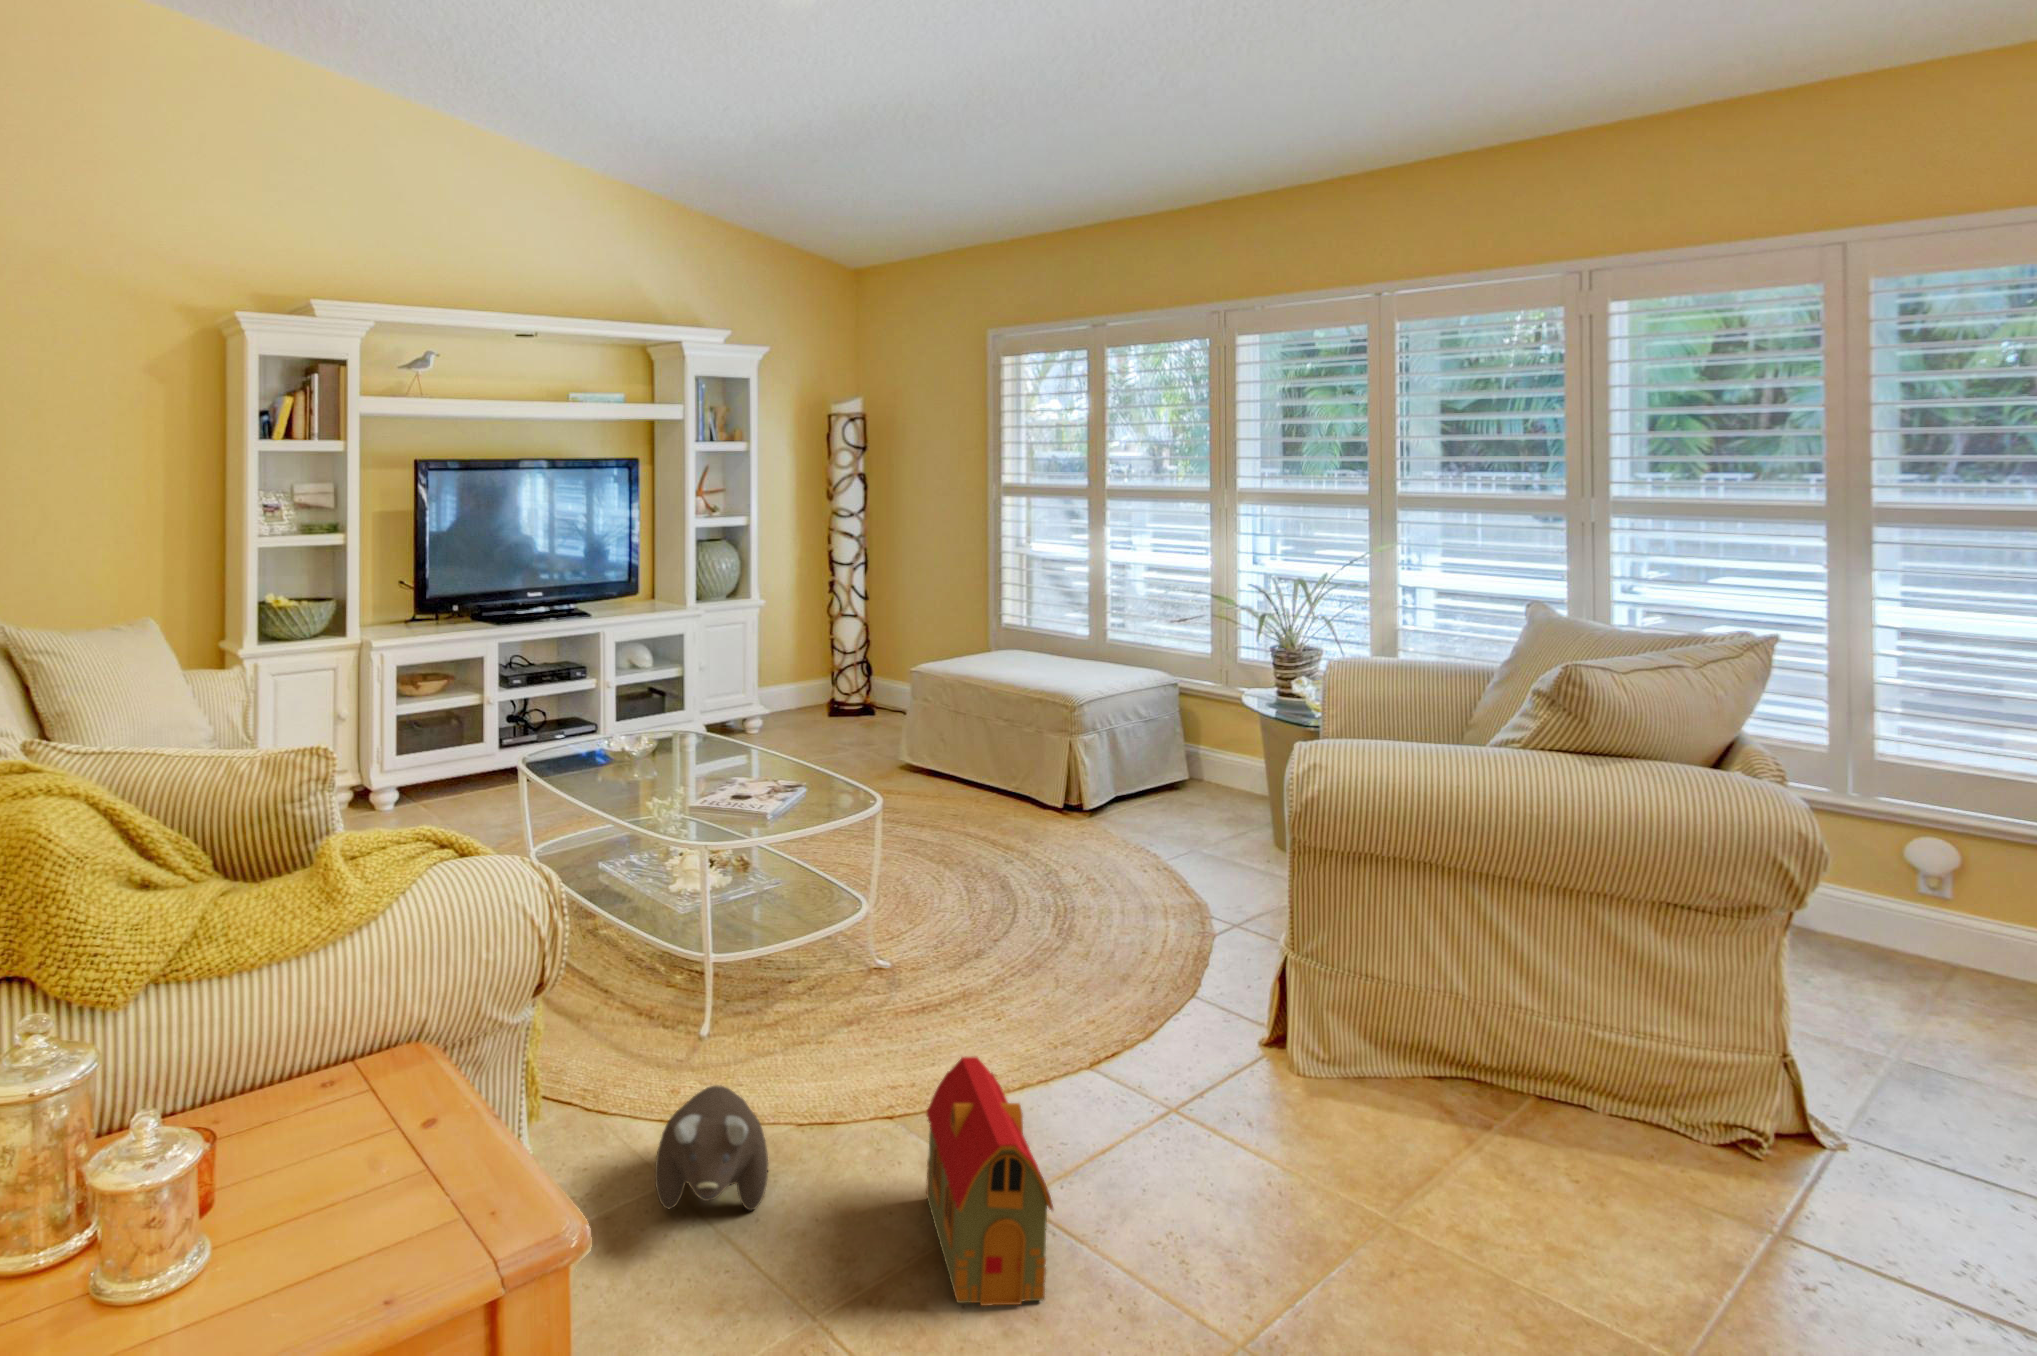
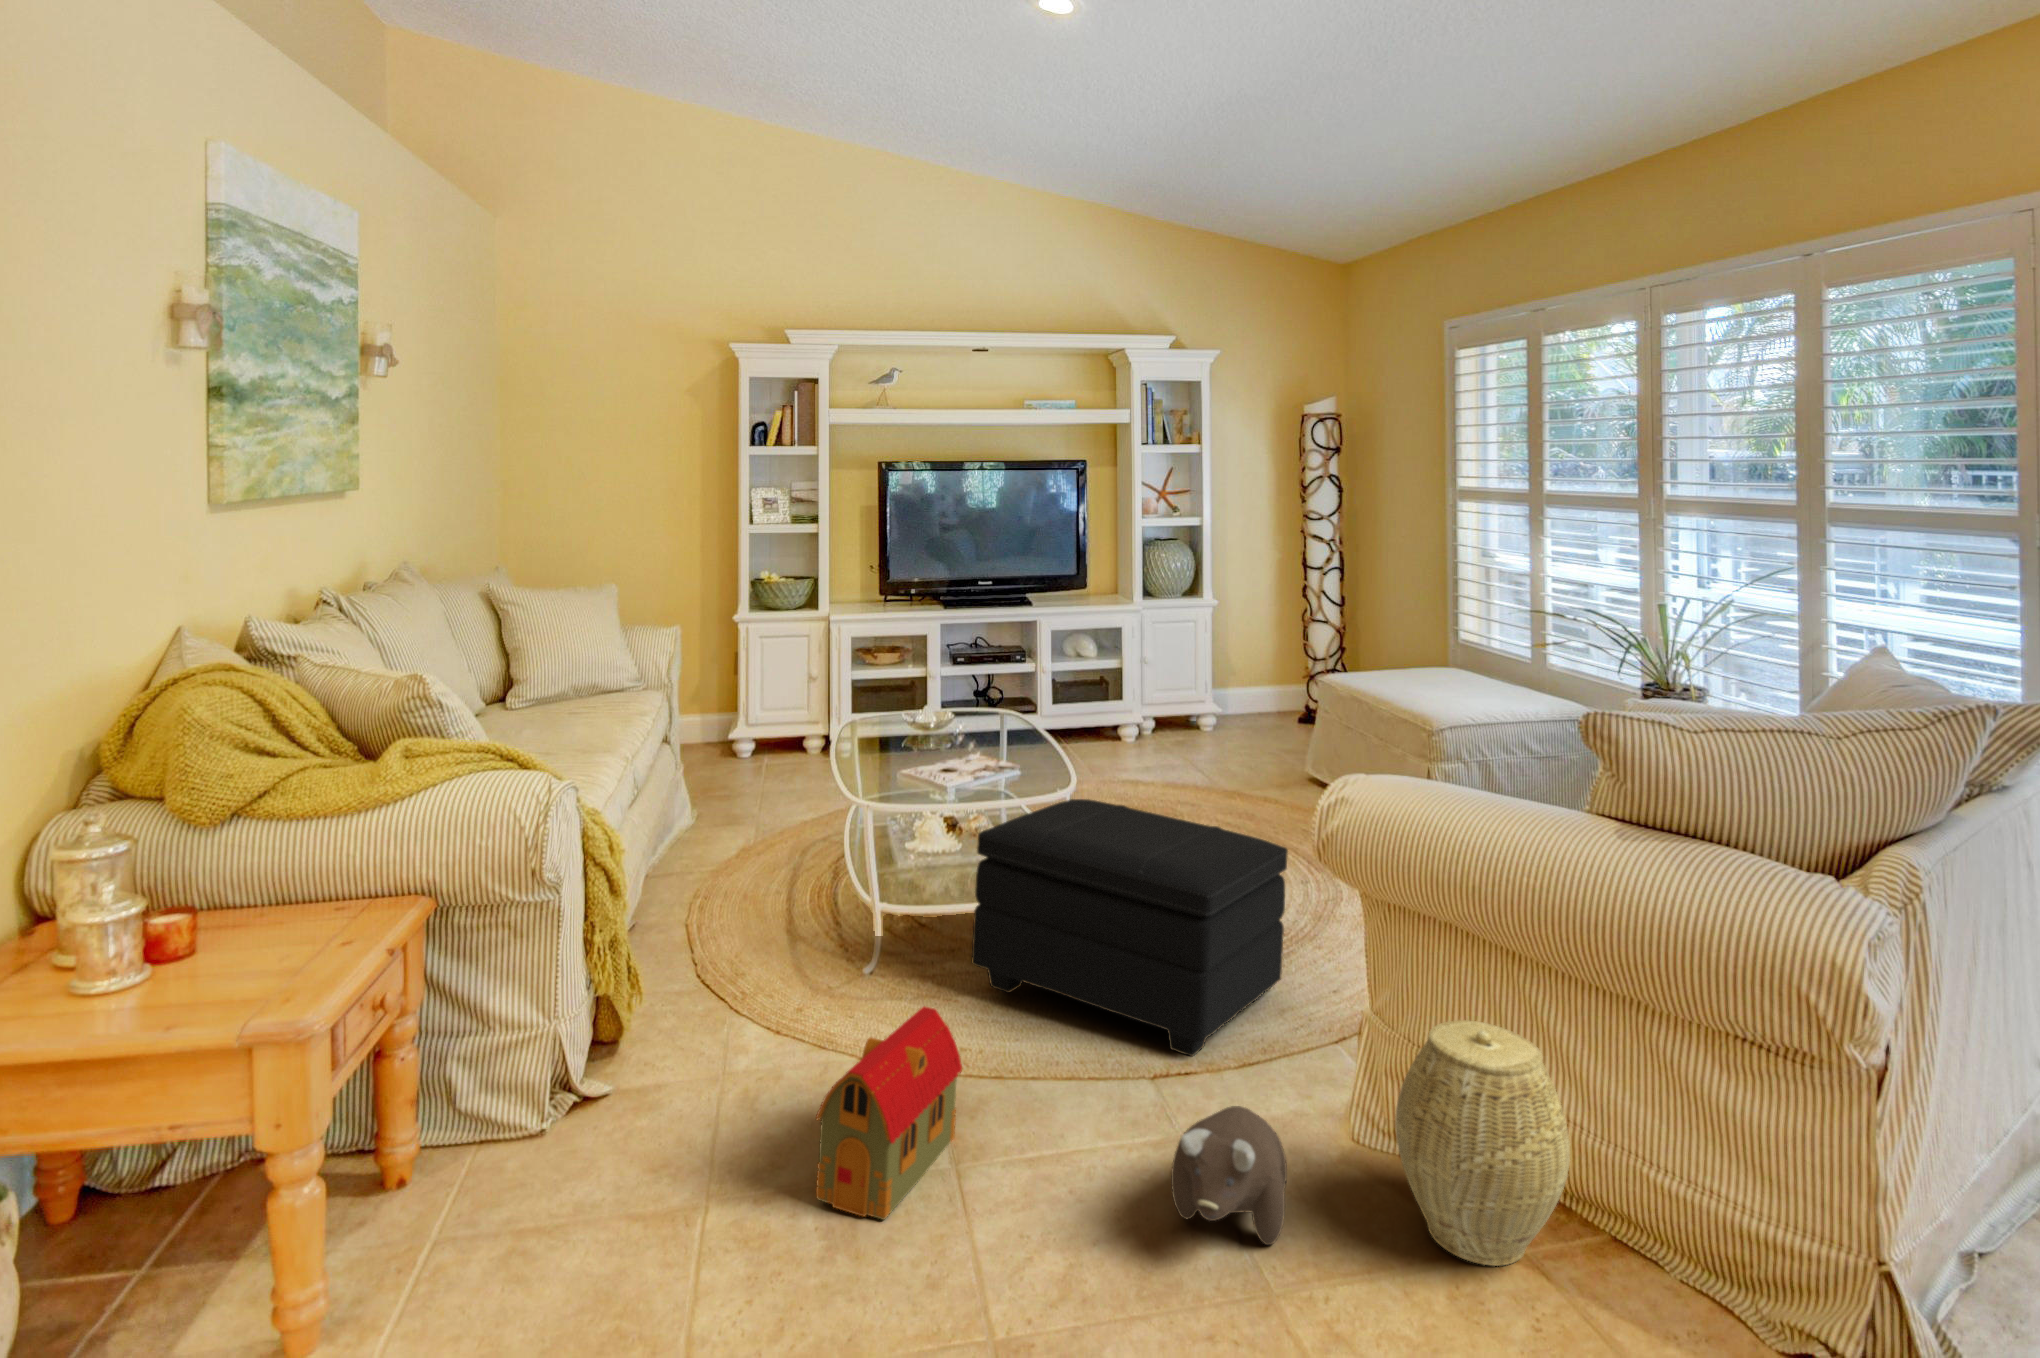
footstool: none [846,812,1139,1050] -> present [972,799,1288,1056]
woven basket: none [1419,954,1583,1166] -> present [1395,1020,1570,1266]
plush toy: present [655,1085,768,1211] -> present [1171,1106,1287,1245]

